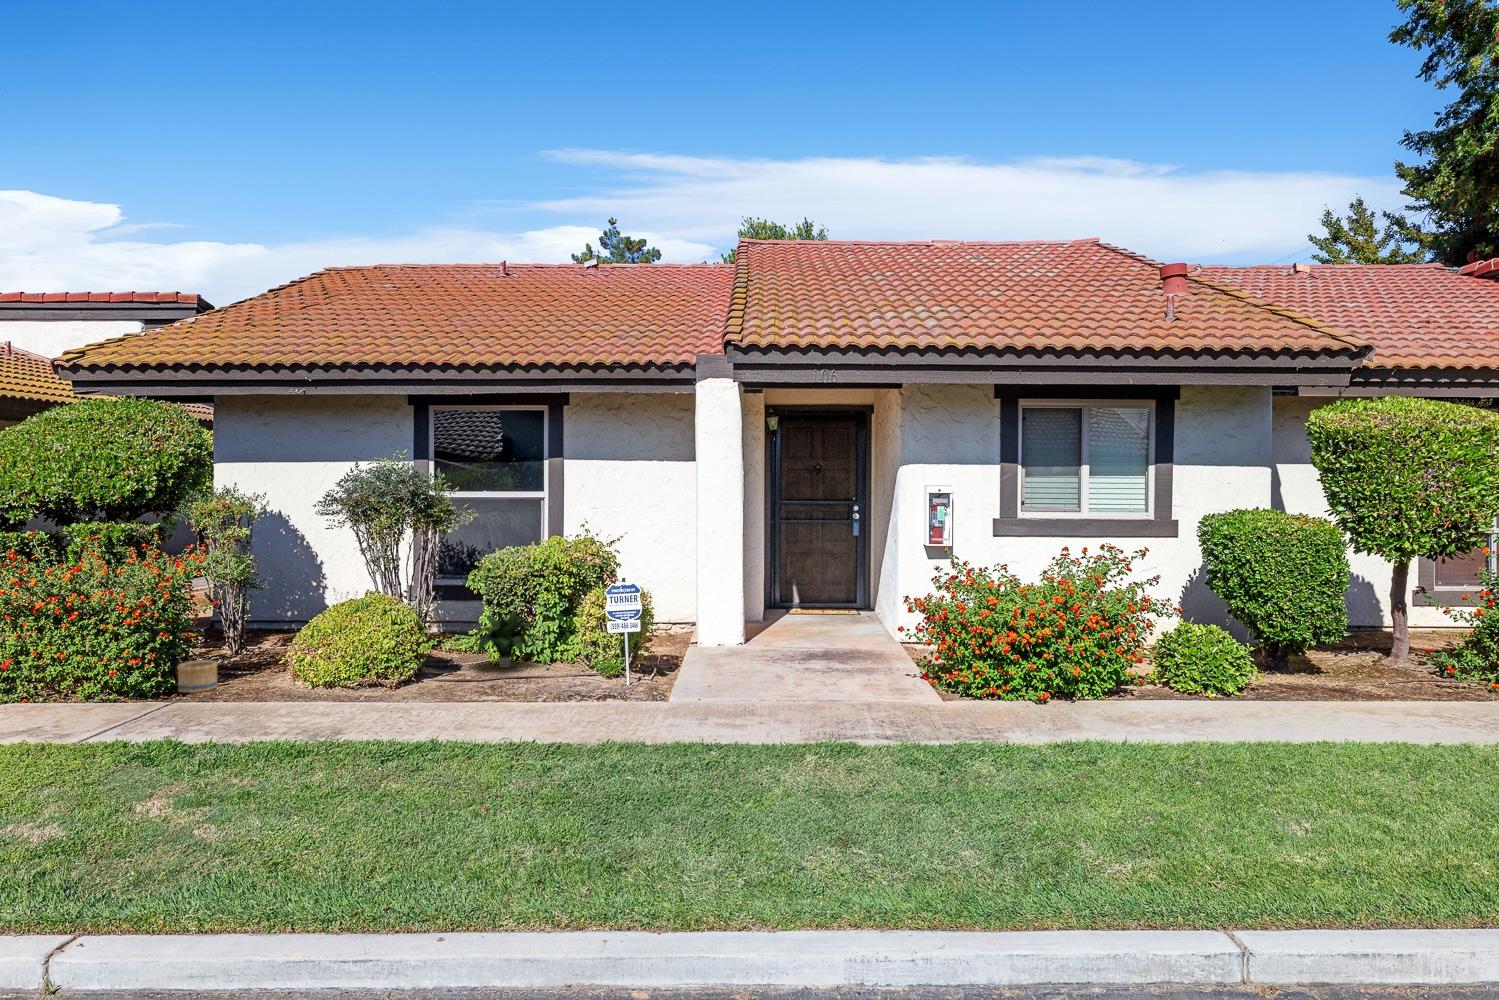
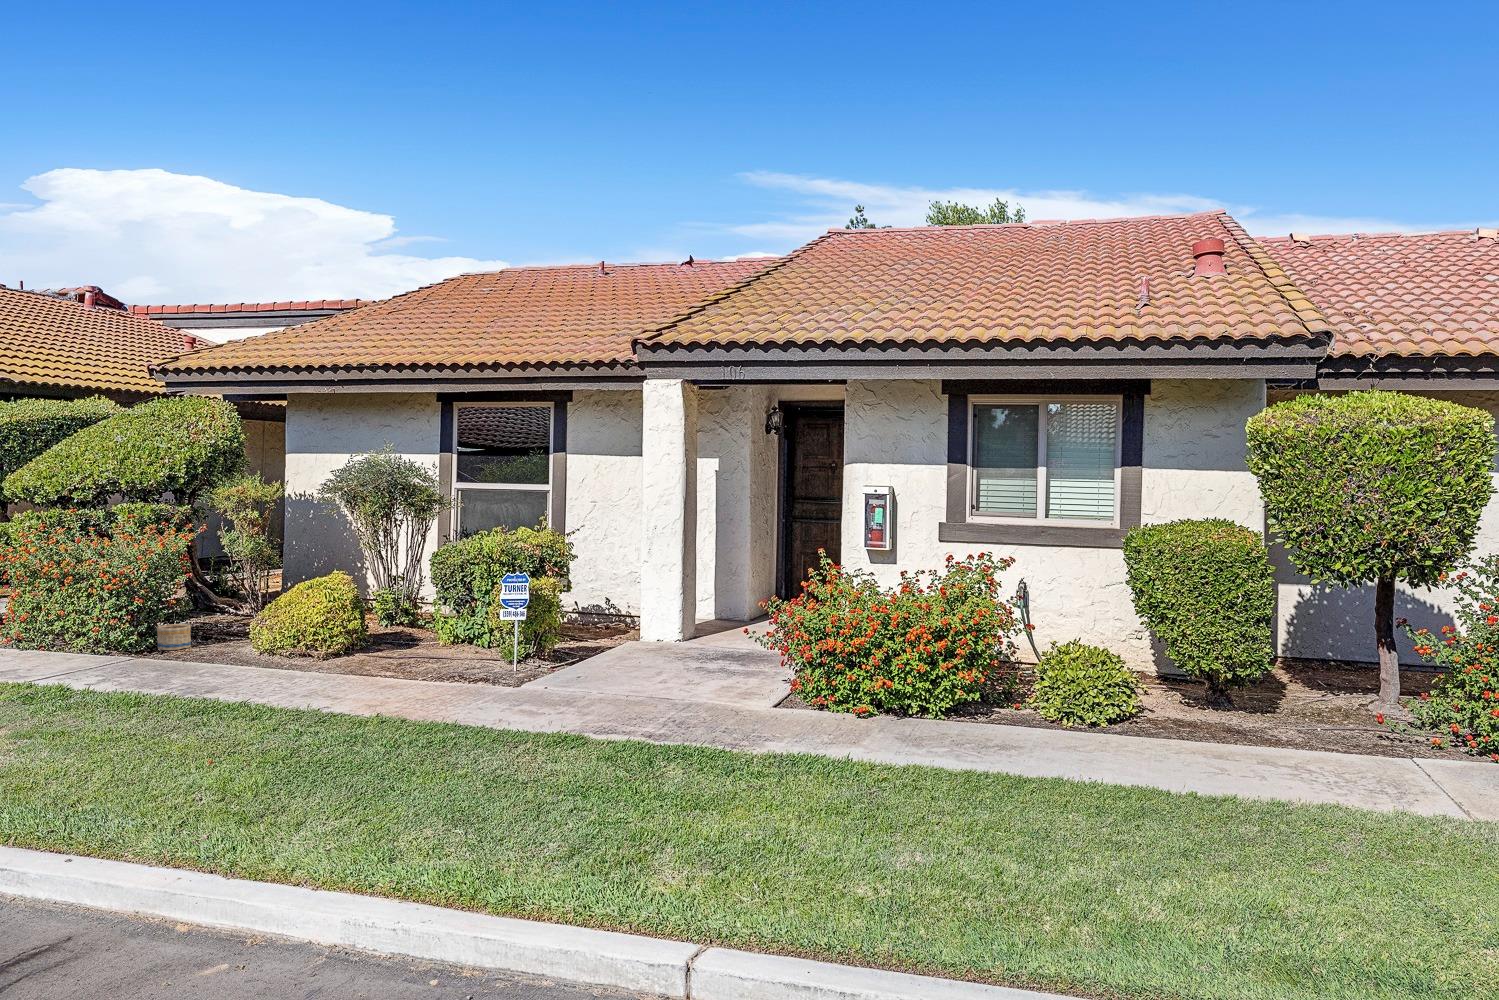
potted plant: present [472,610,542,668] -> none [403,593,470,647]

